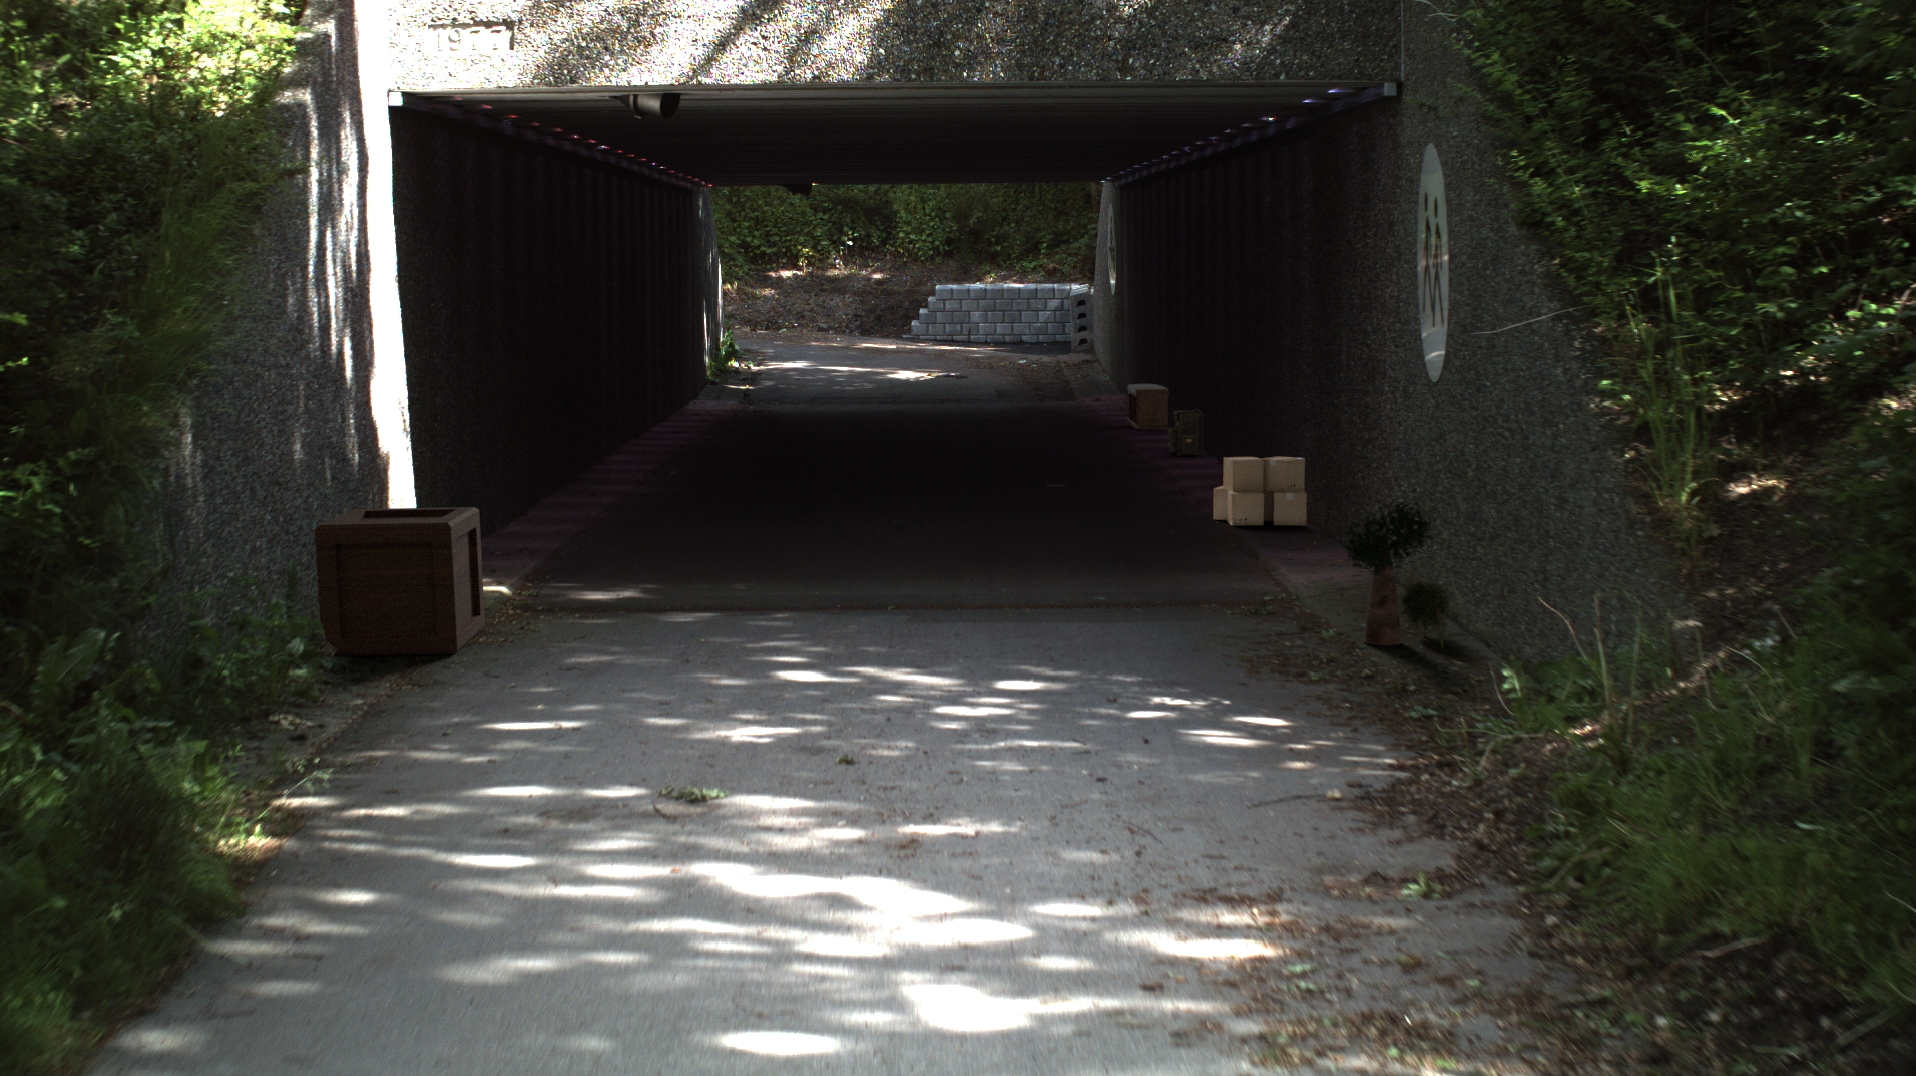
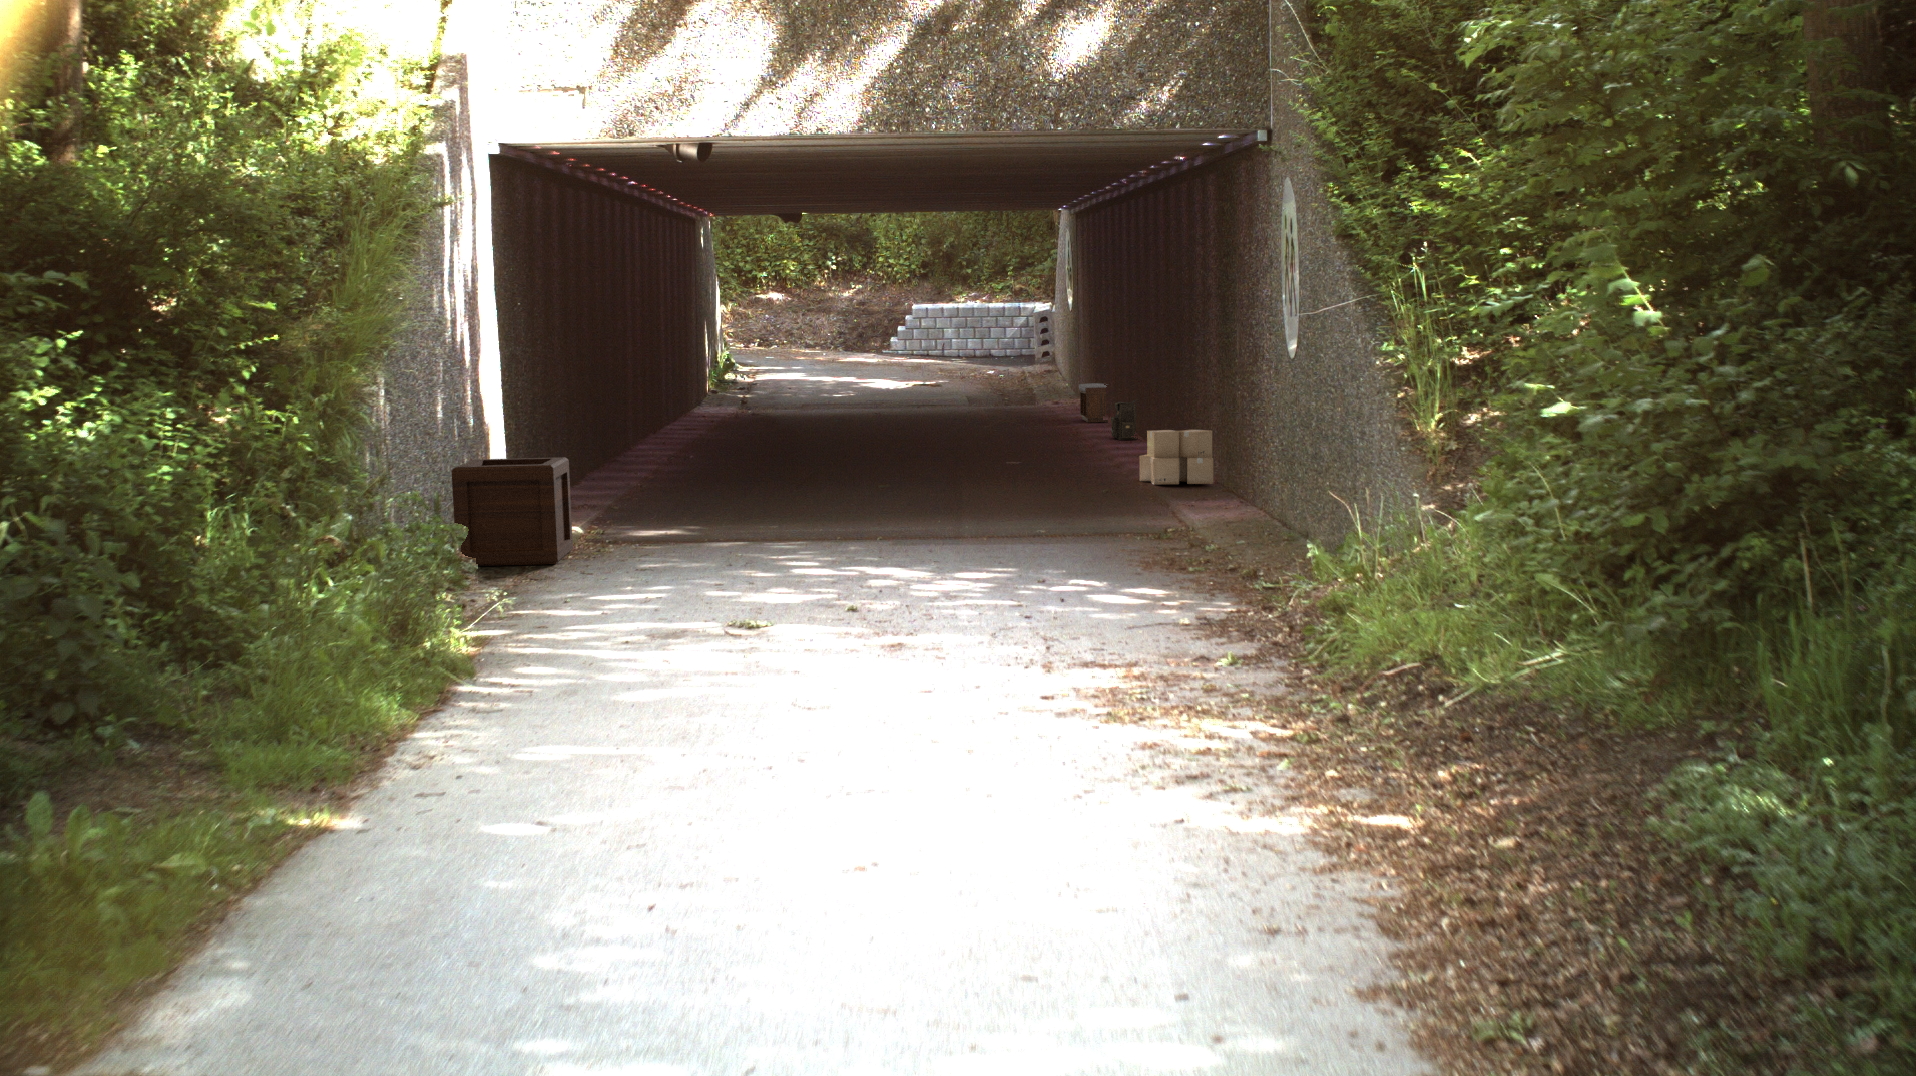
potted plant: present [1345,501,1450,647] -> none [1221,444,1303,553]

